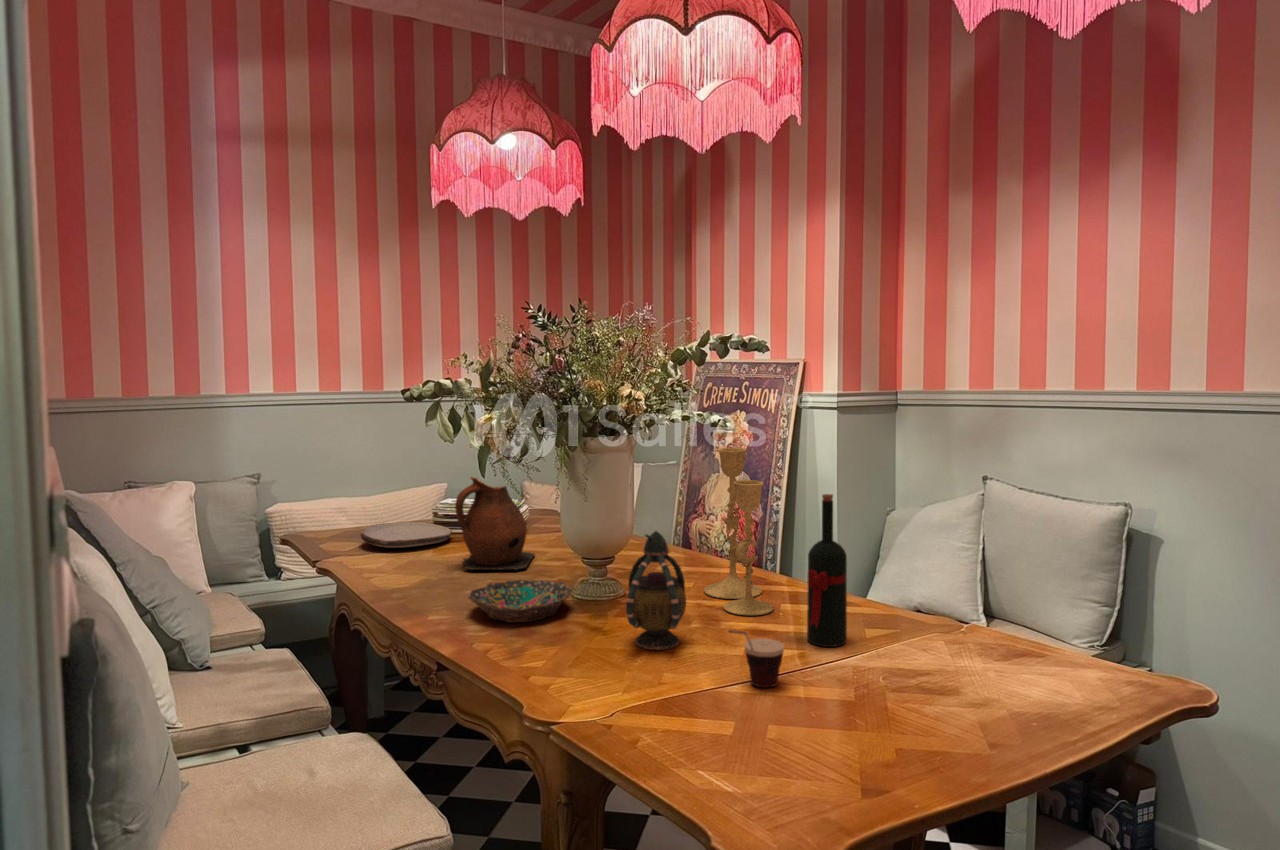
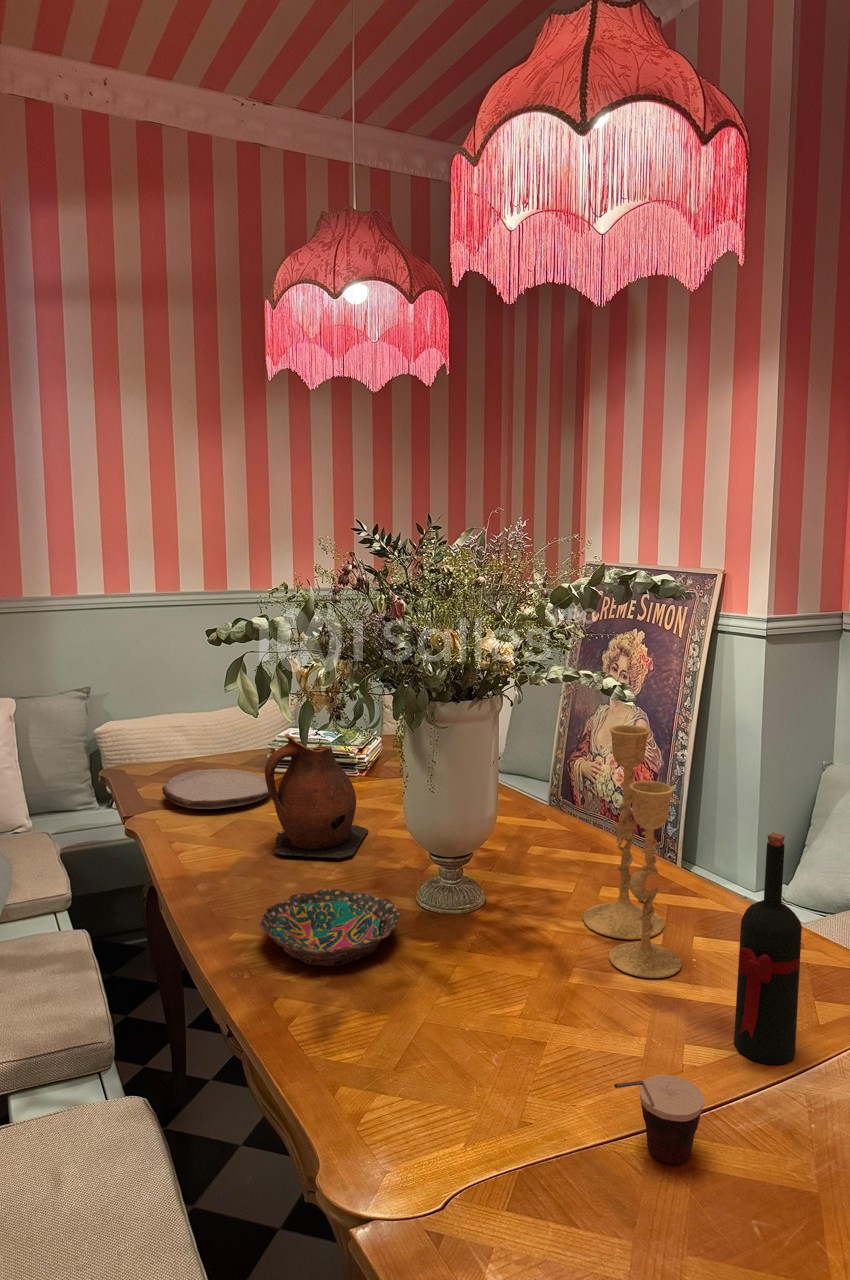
teapot: present [626,531,686,650] -> none [463,871,554,1047]

